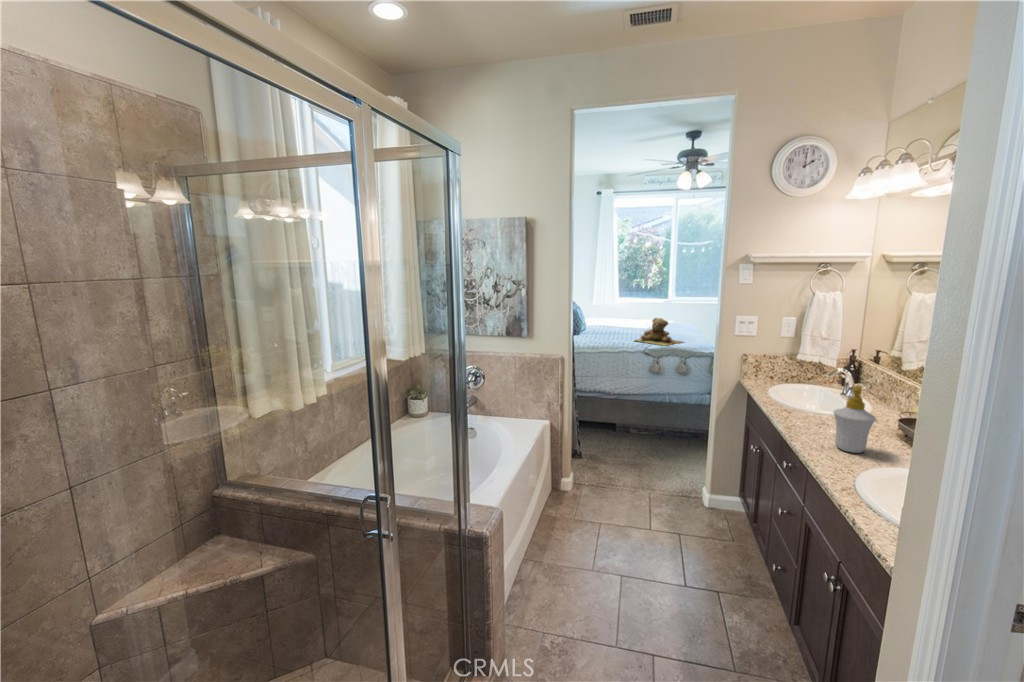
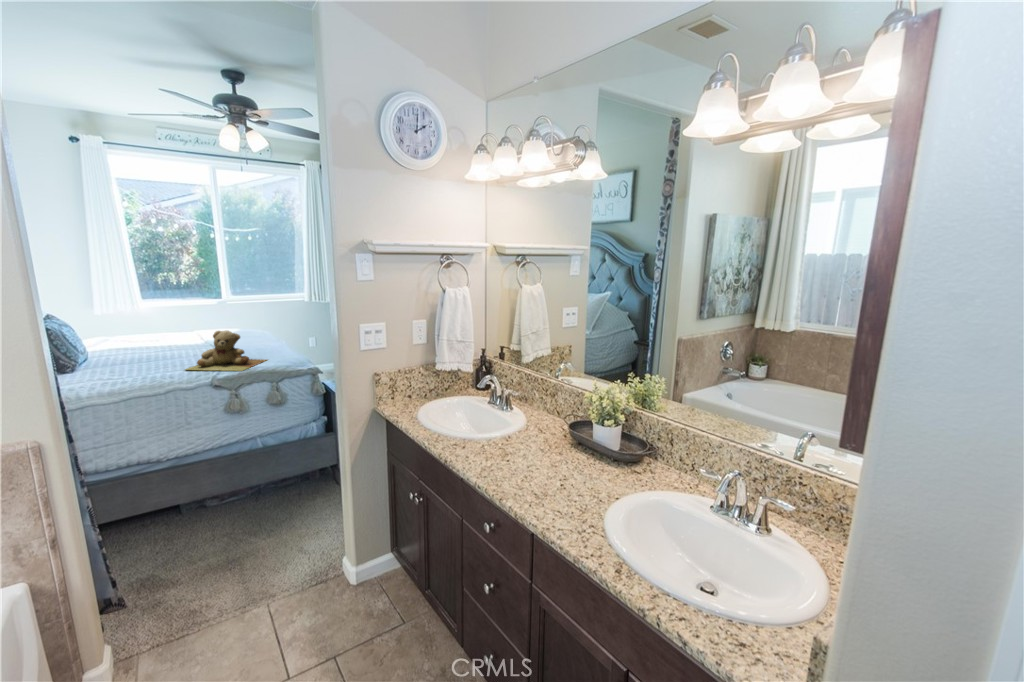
soap bottle: present [834,385,876,453] -> none [539,403,580,487]

